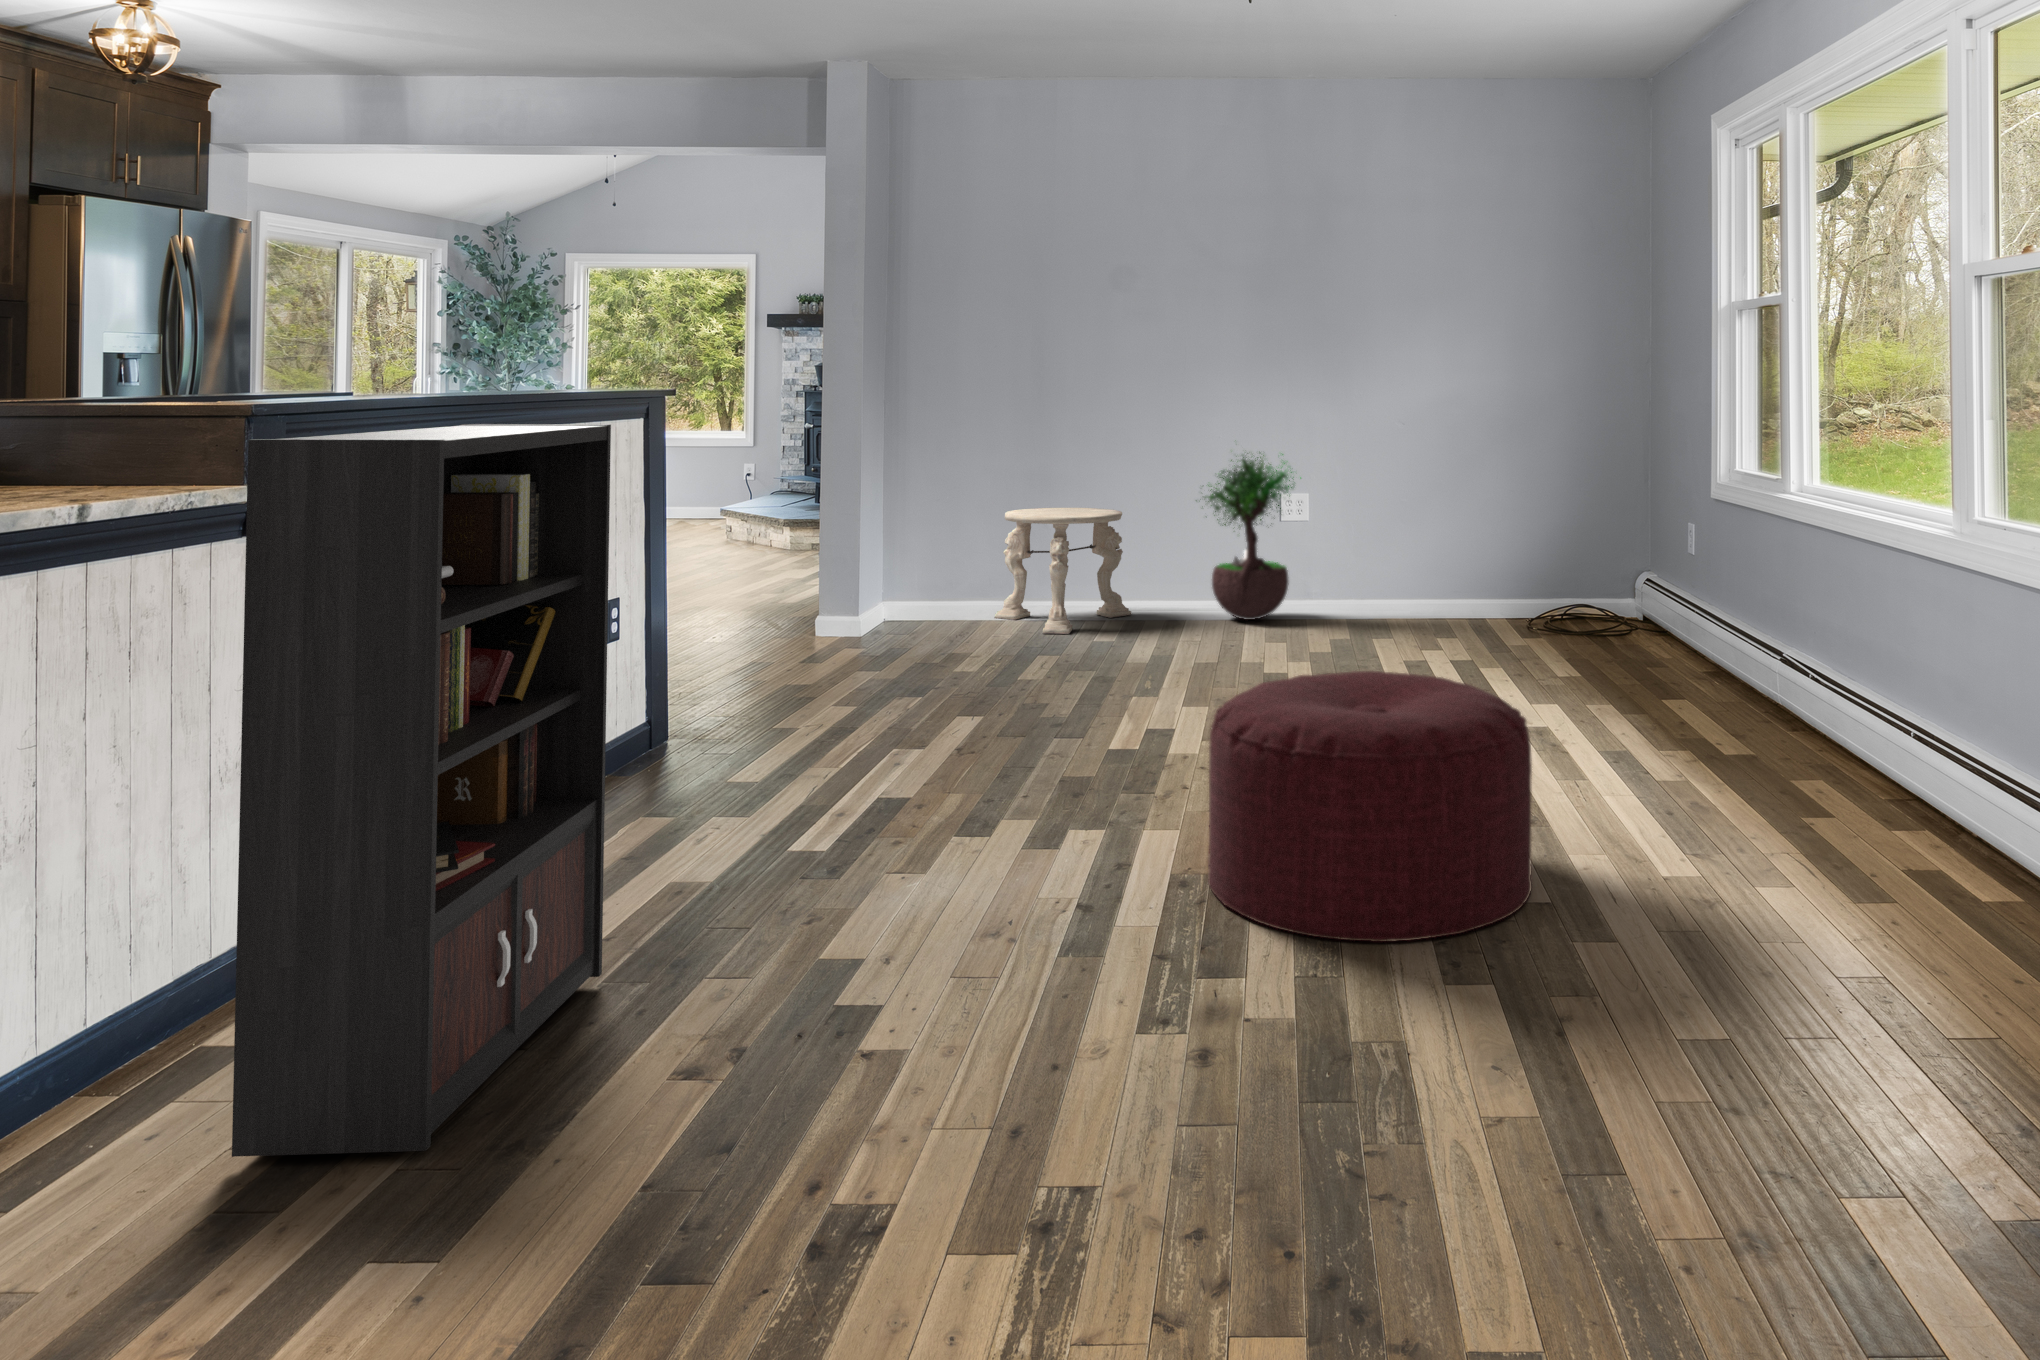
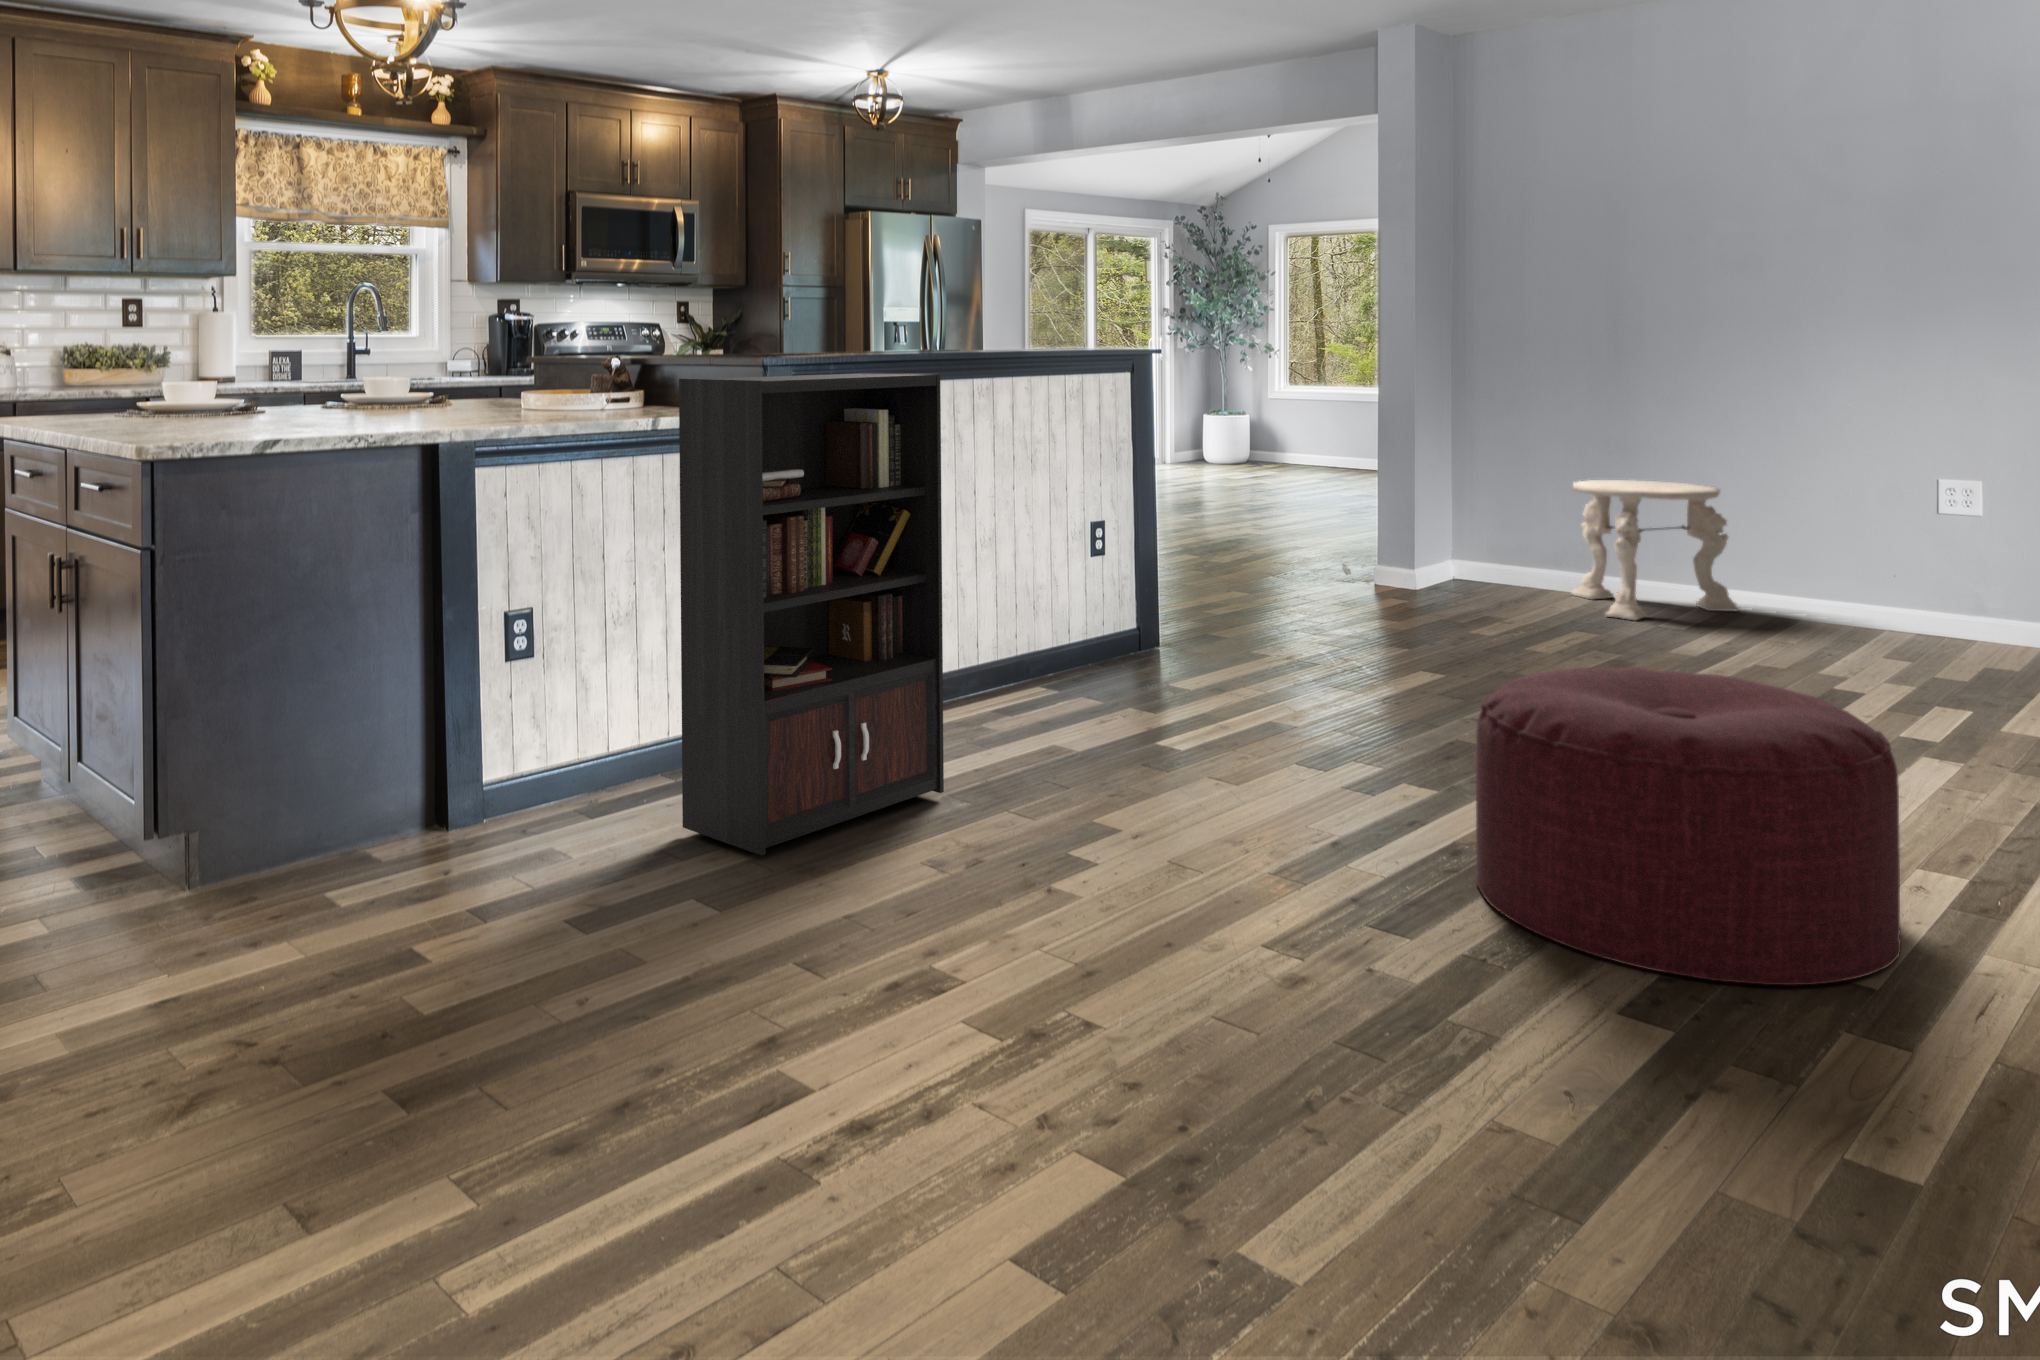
potted tree: present [1196,452,1301,620] -> none [1811,410,1972,637]

